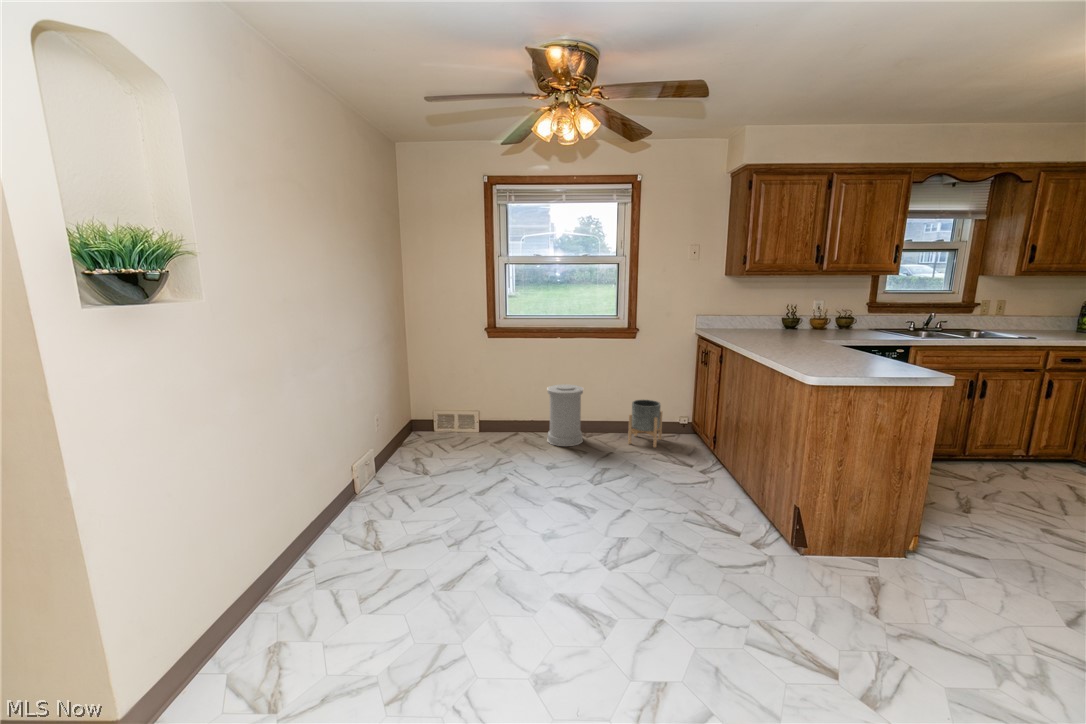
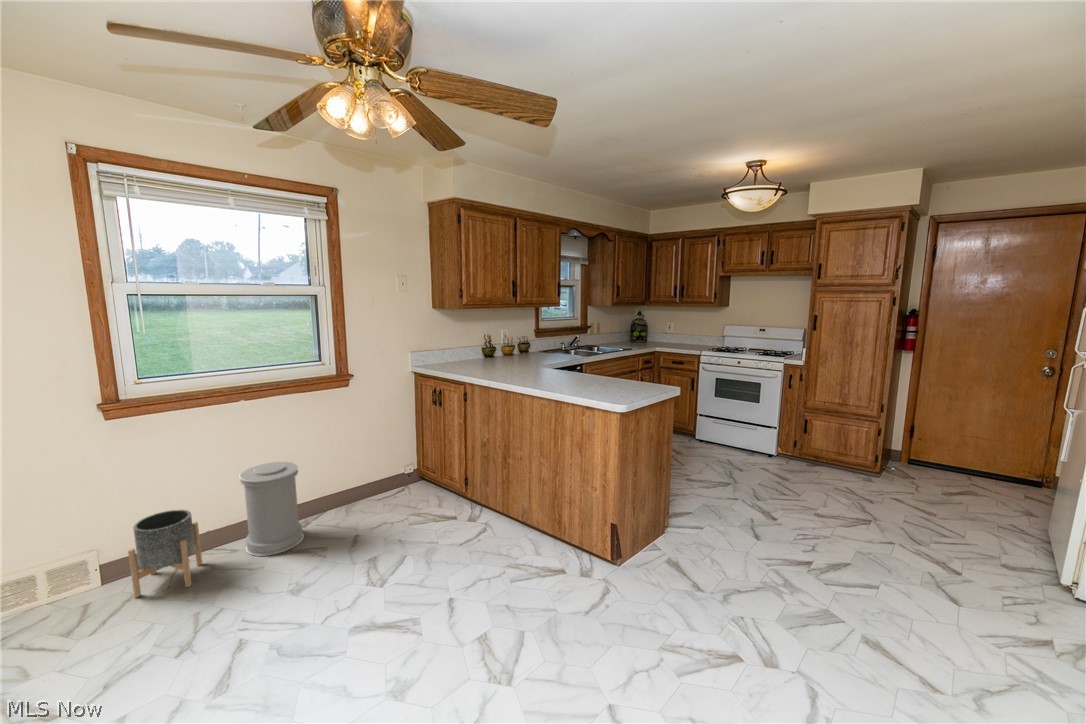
planter: present [628,400,662,448] -> present [128,510,202,597]

